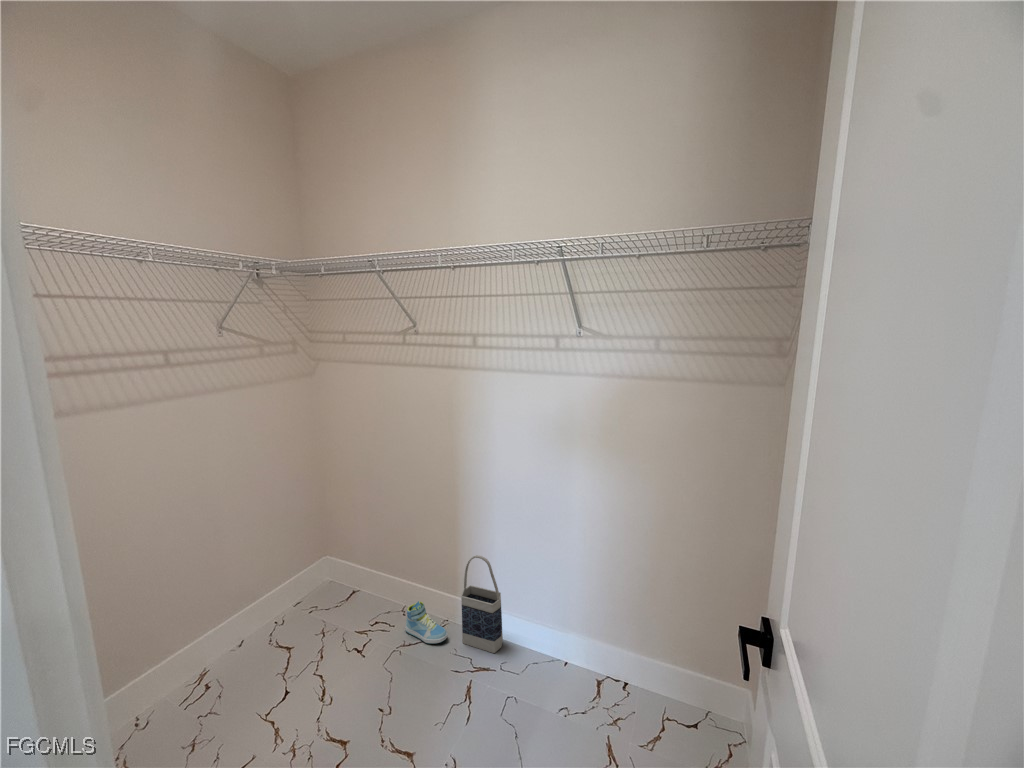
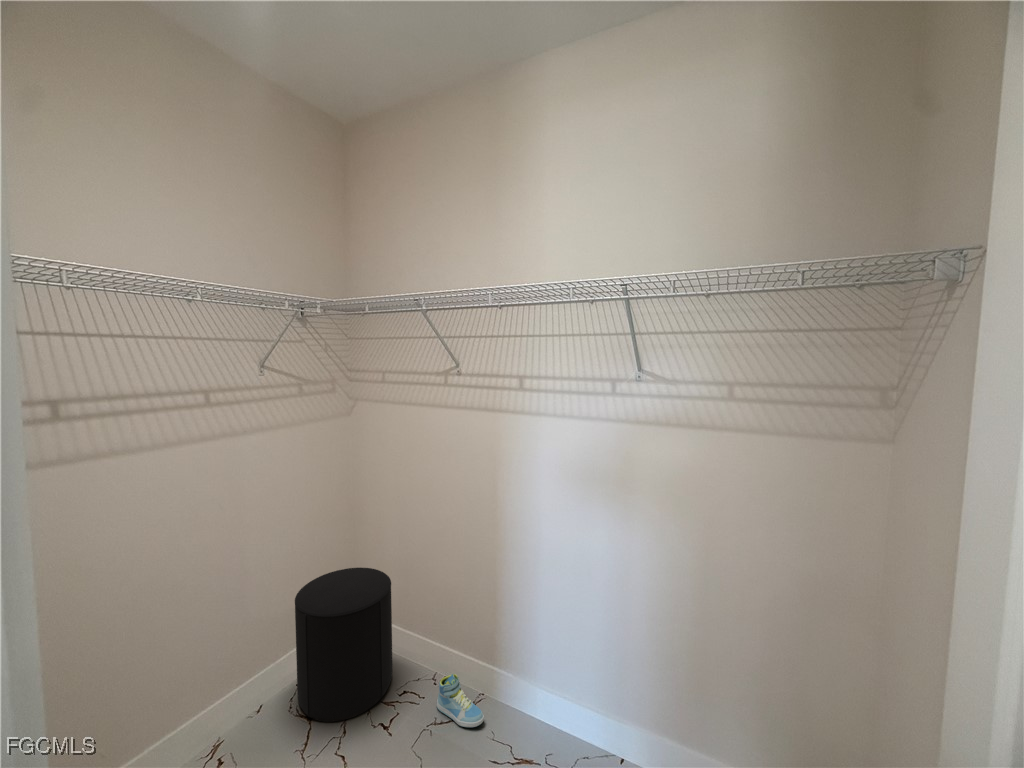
stool: none [268,516,364,649] -> present [295,568,393,722]
bag: present [461,555,503,653] -> none [501,626,547,747]

